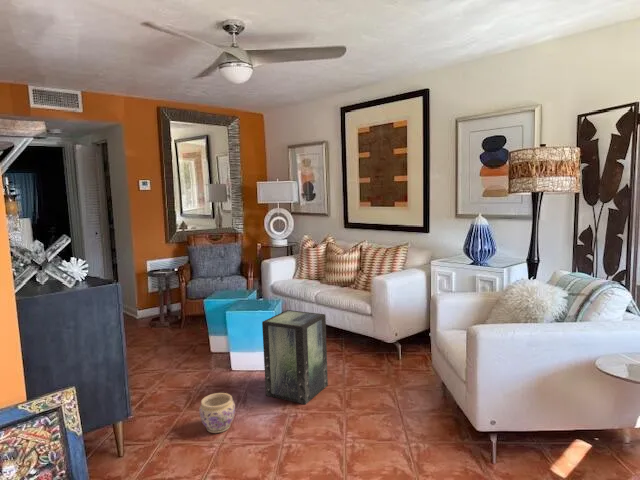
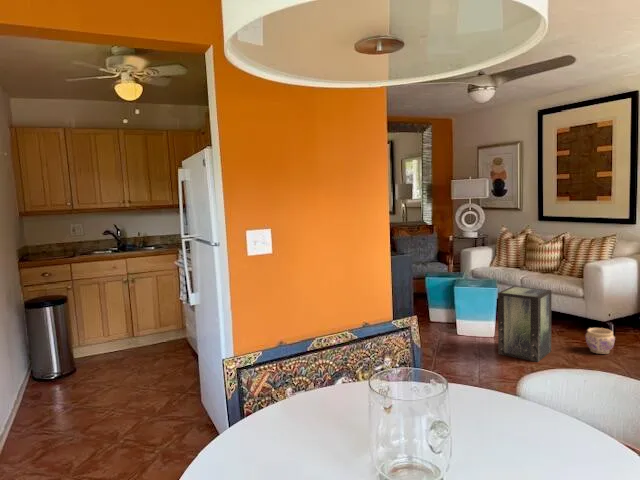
planter: present [199,393,235,434] -> present [586,328,615,354]

